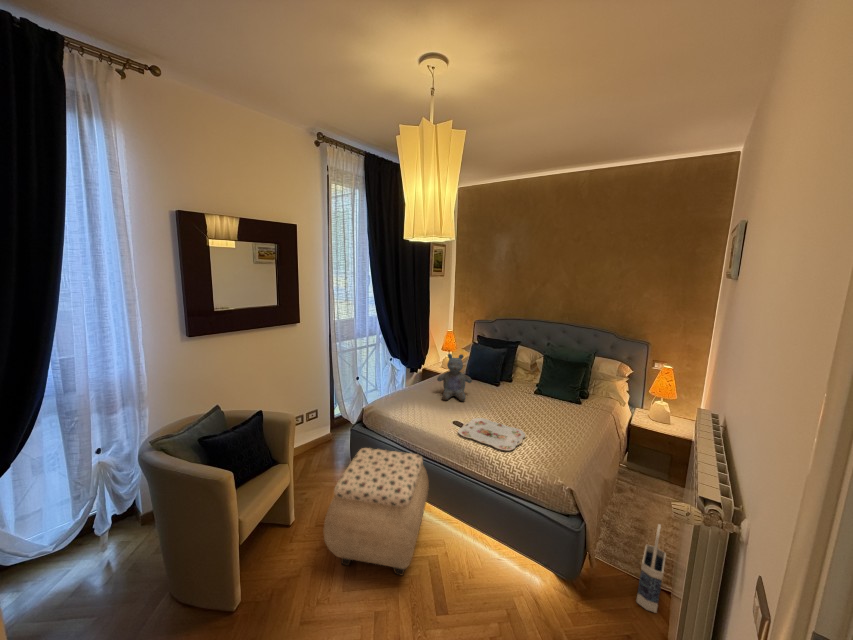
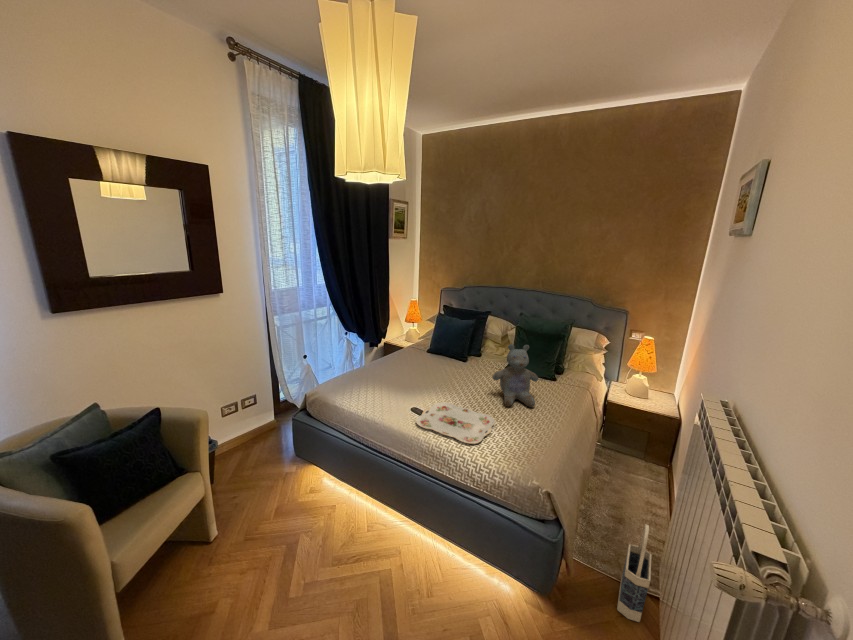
stuffed bear: present [437,354,472,401] -> present [492,344,538,407]
ottoman: present [323,448,429,575] -> none [242,445,382,599]

